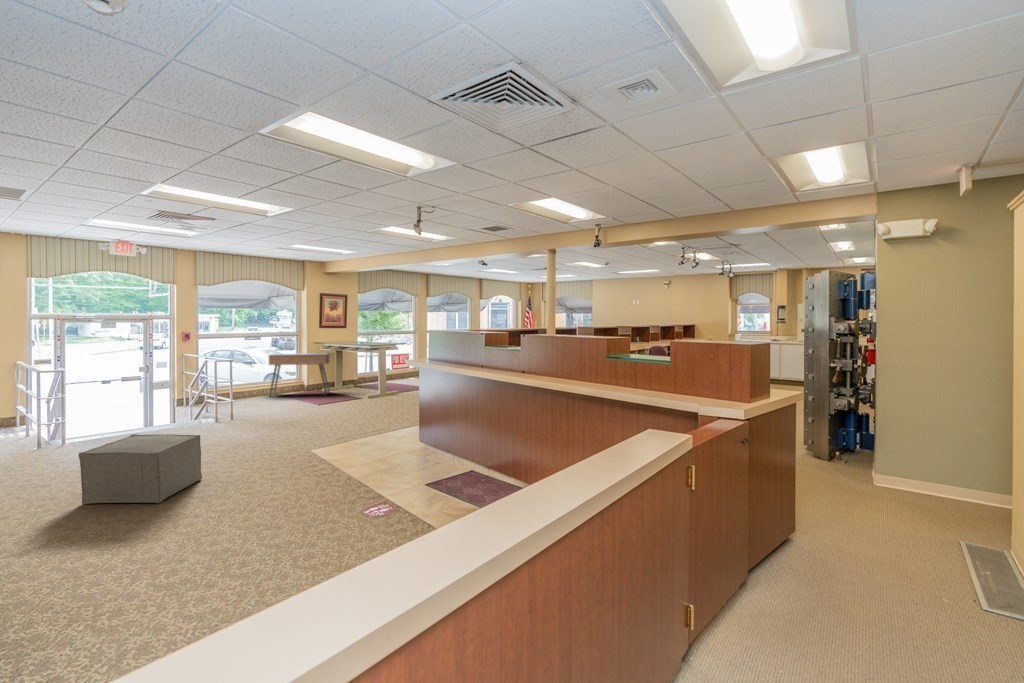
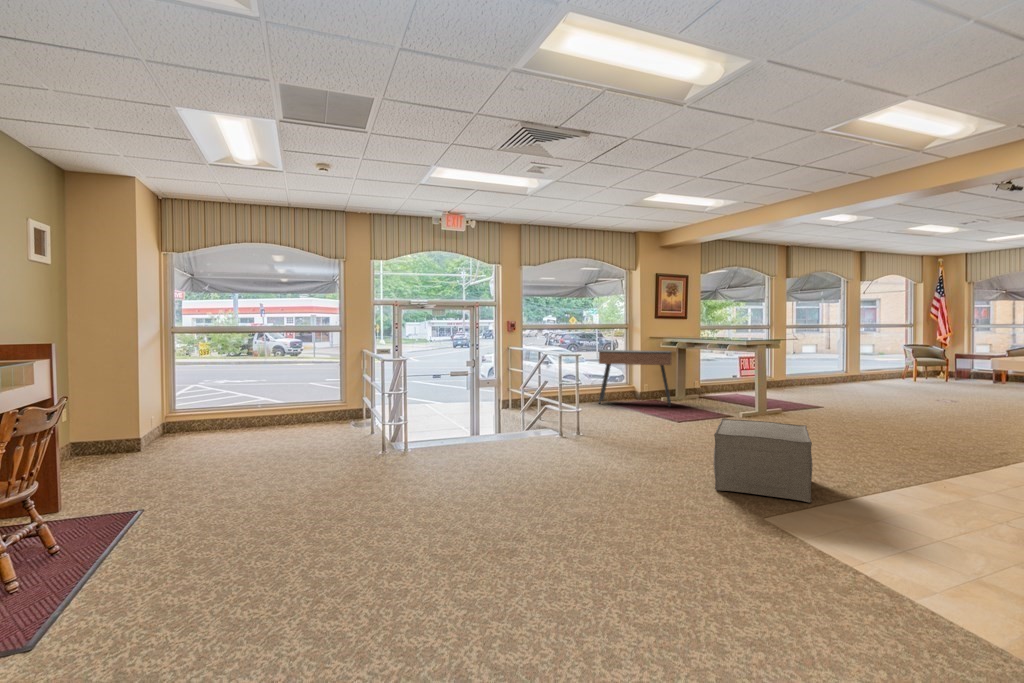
ottoman: present [78,434,202,504] -> present [714,418,812,503]

